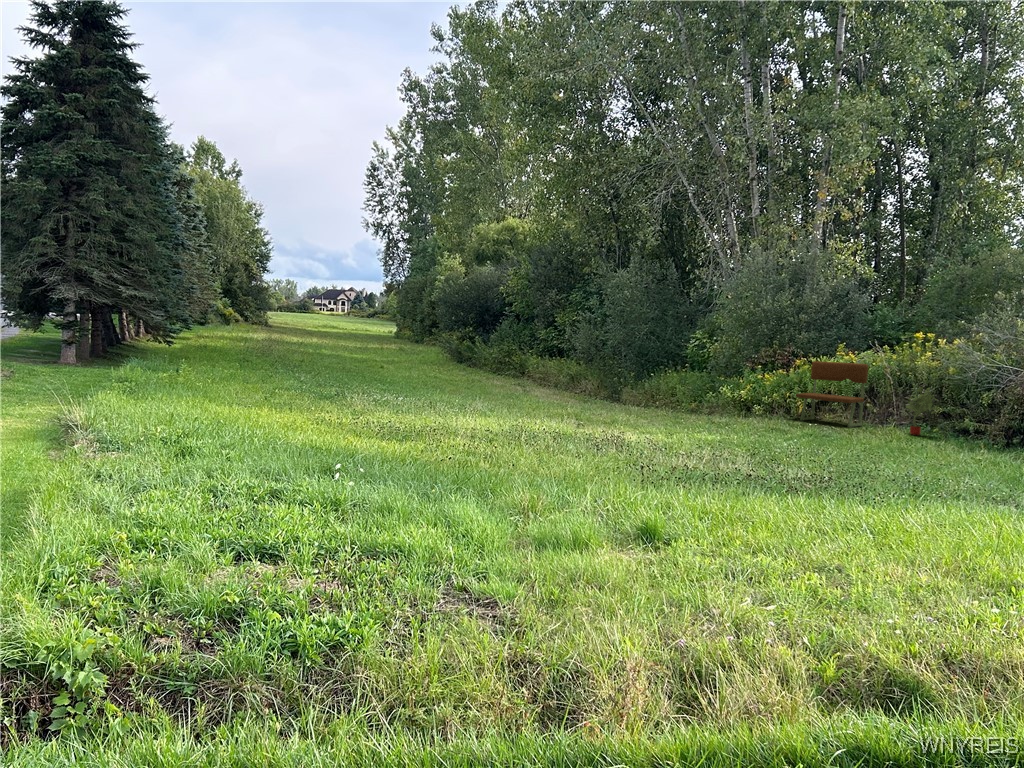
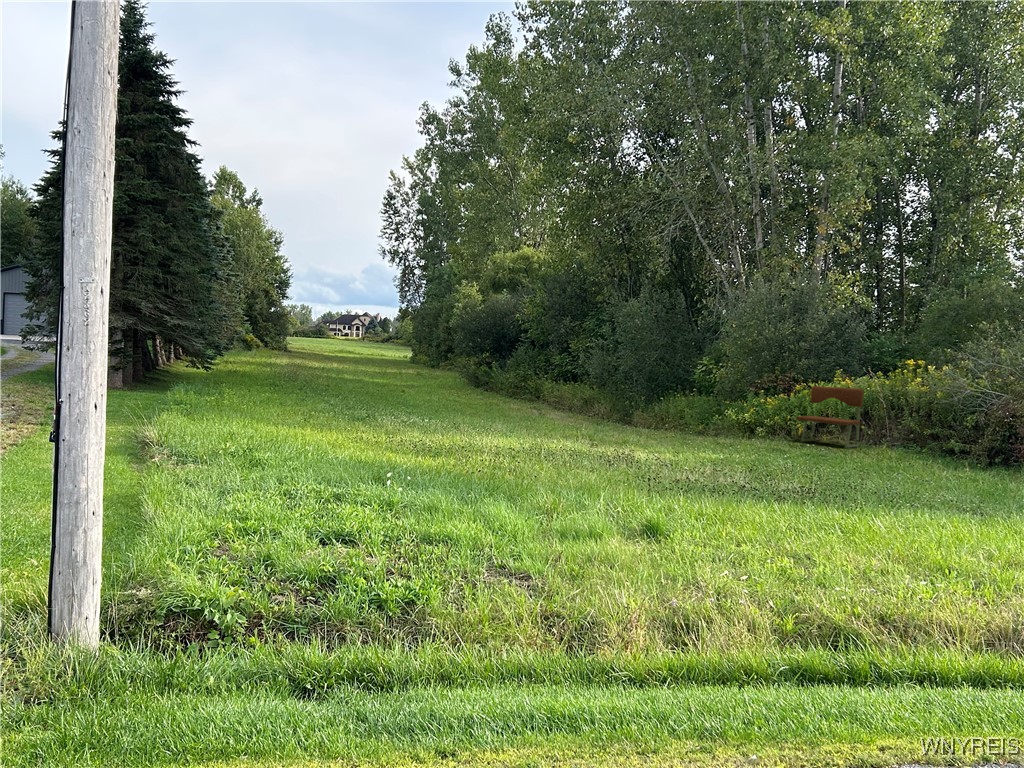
potted tree: present [906,387,938,436] -> none [898,410,929,456]

